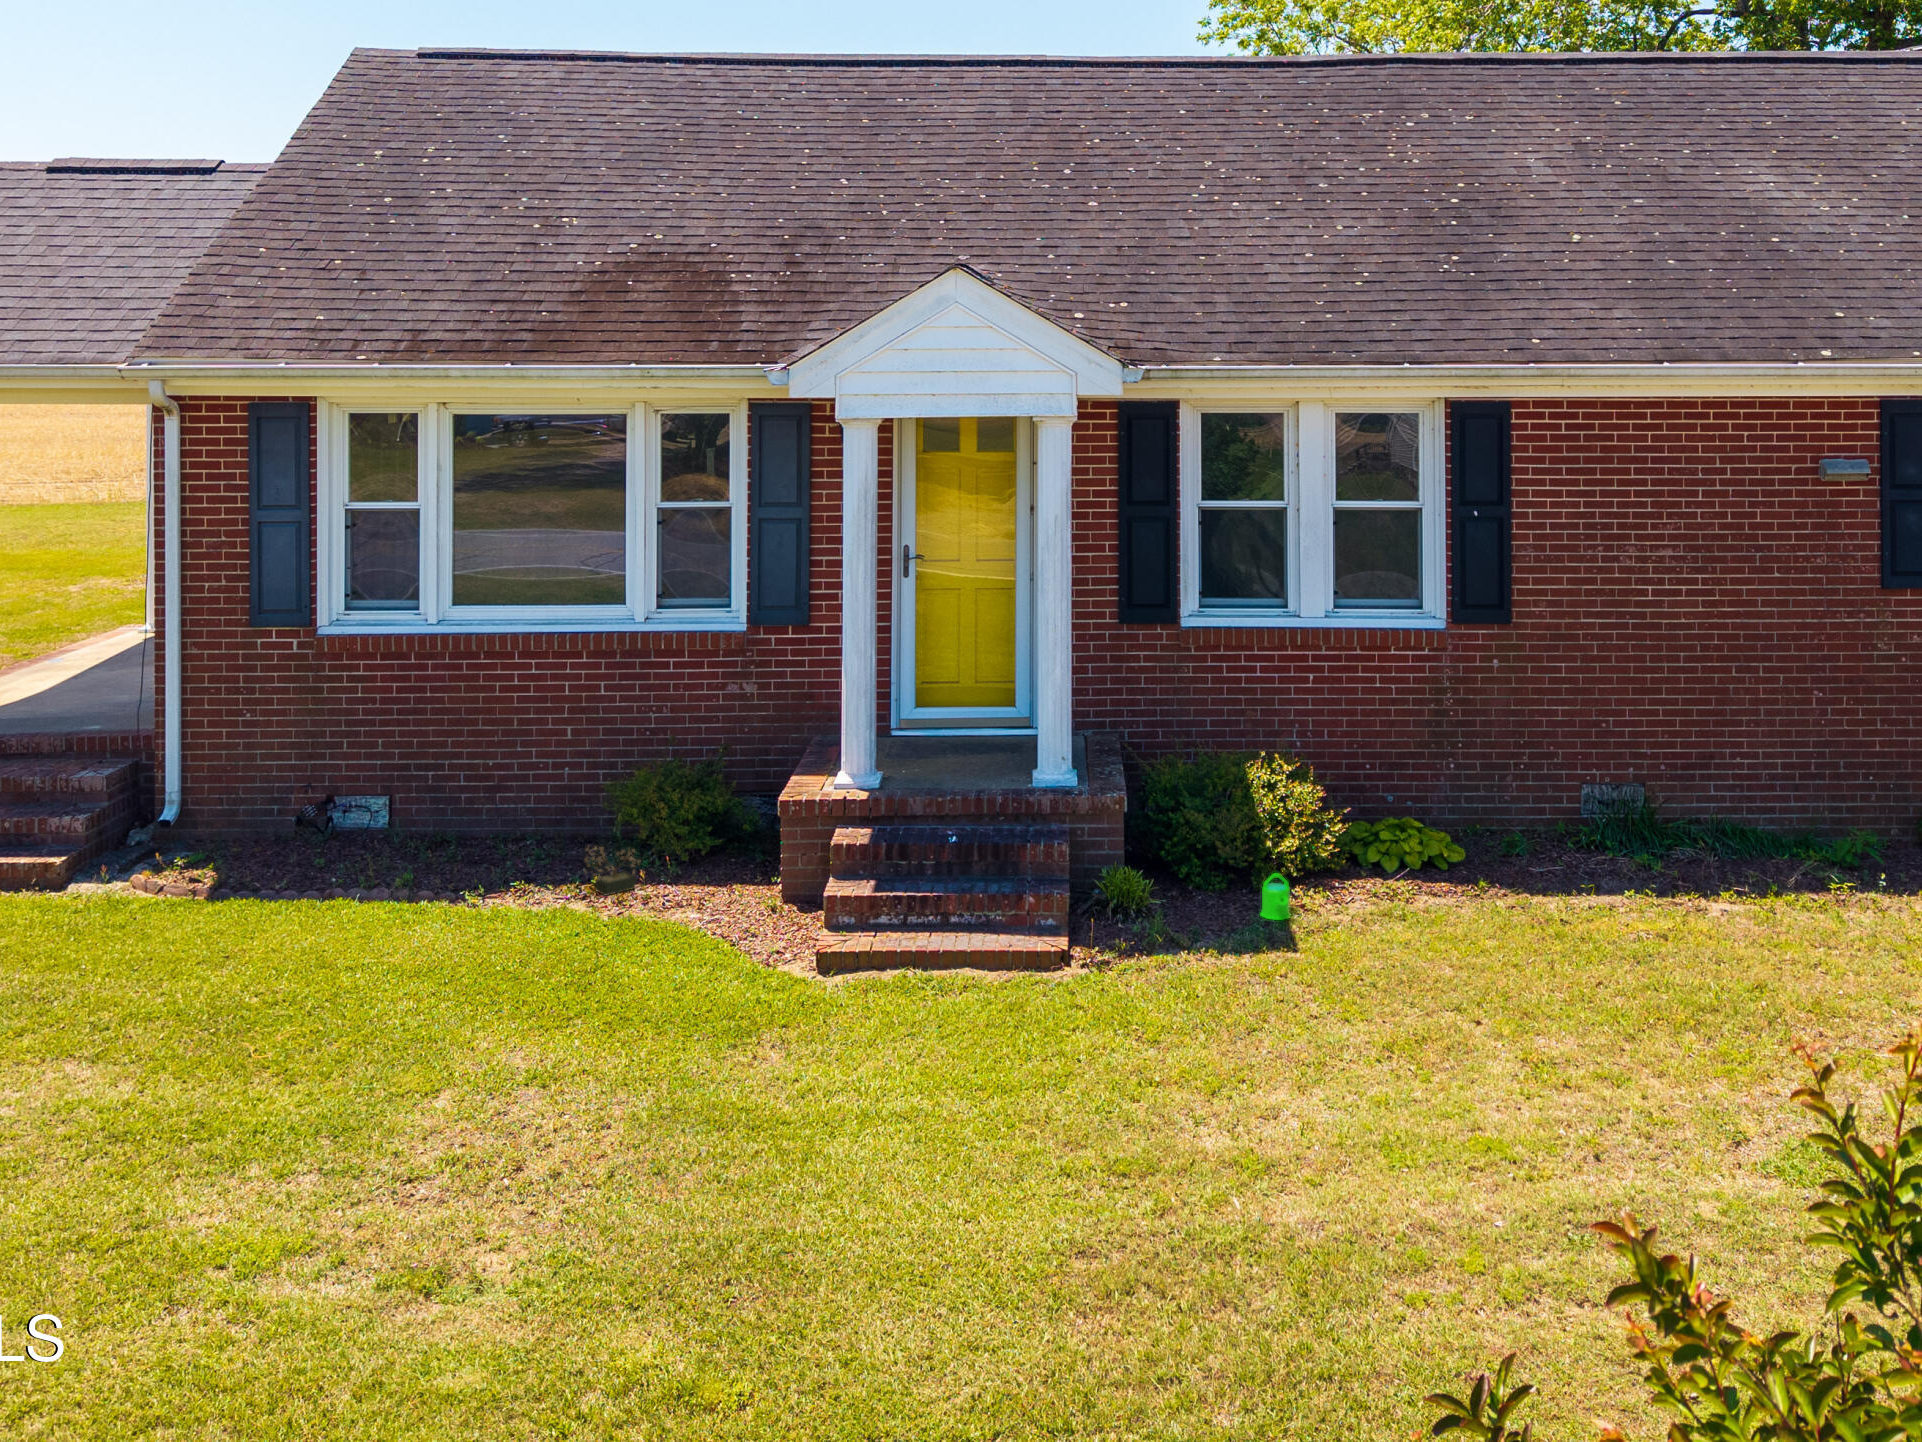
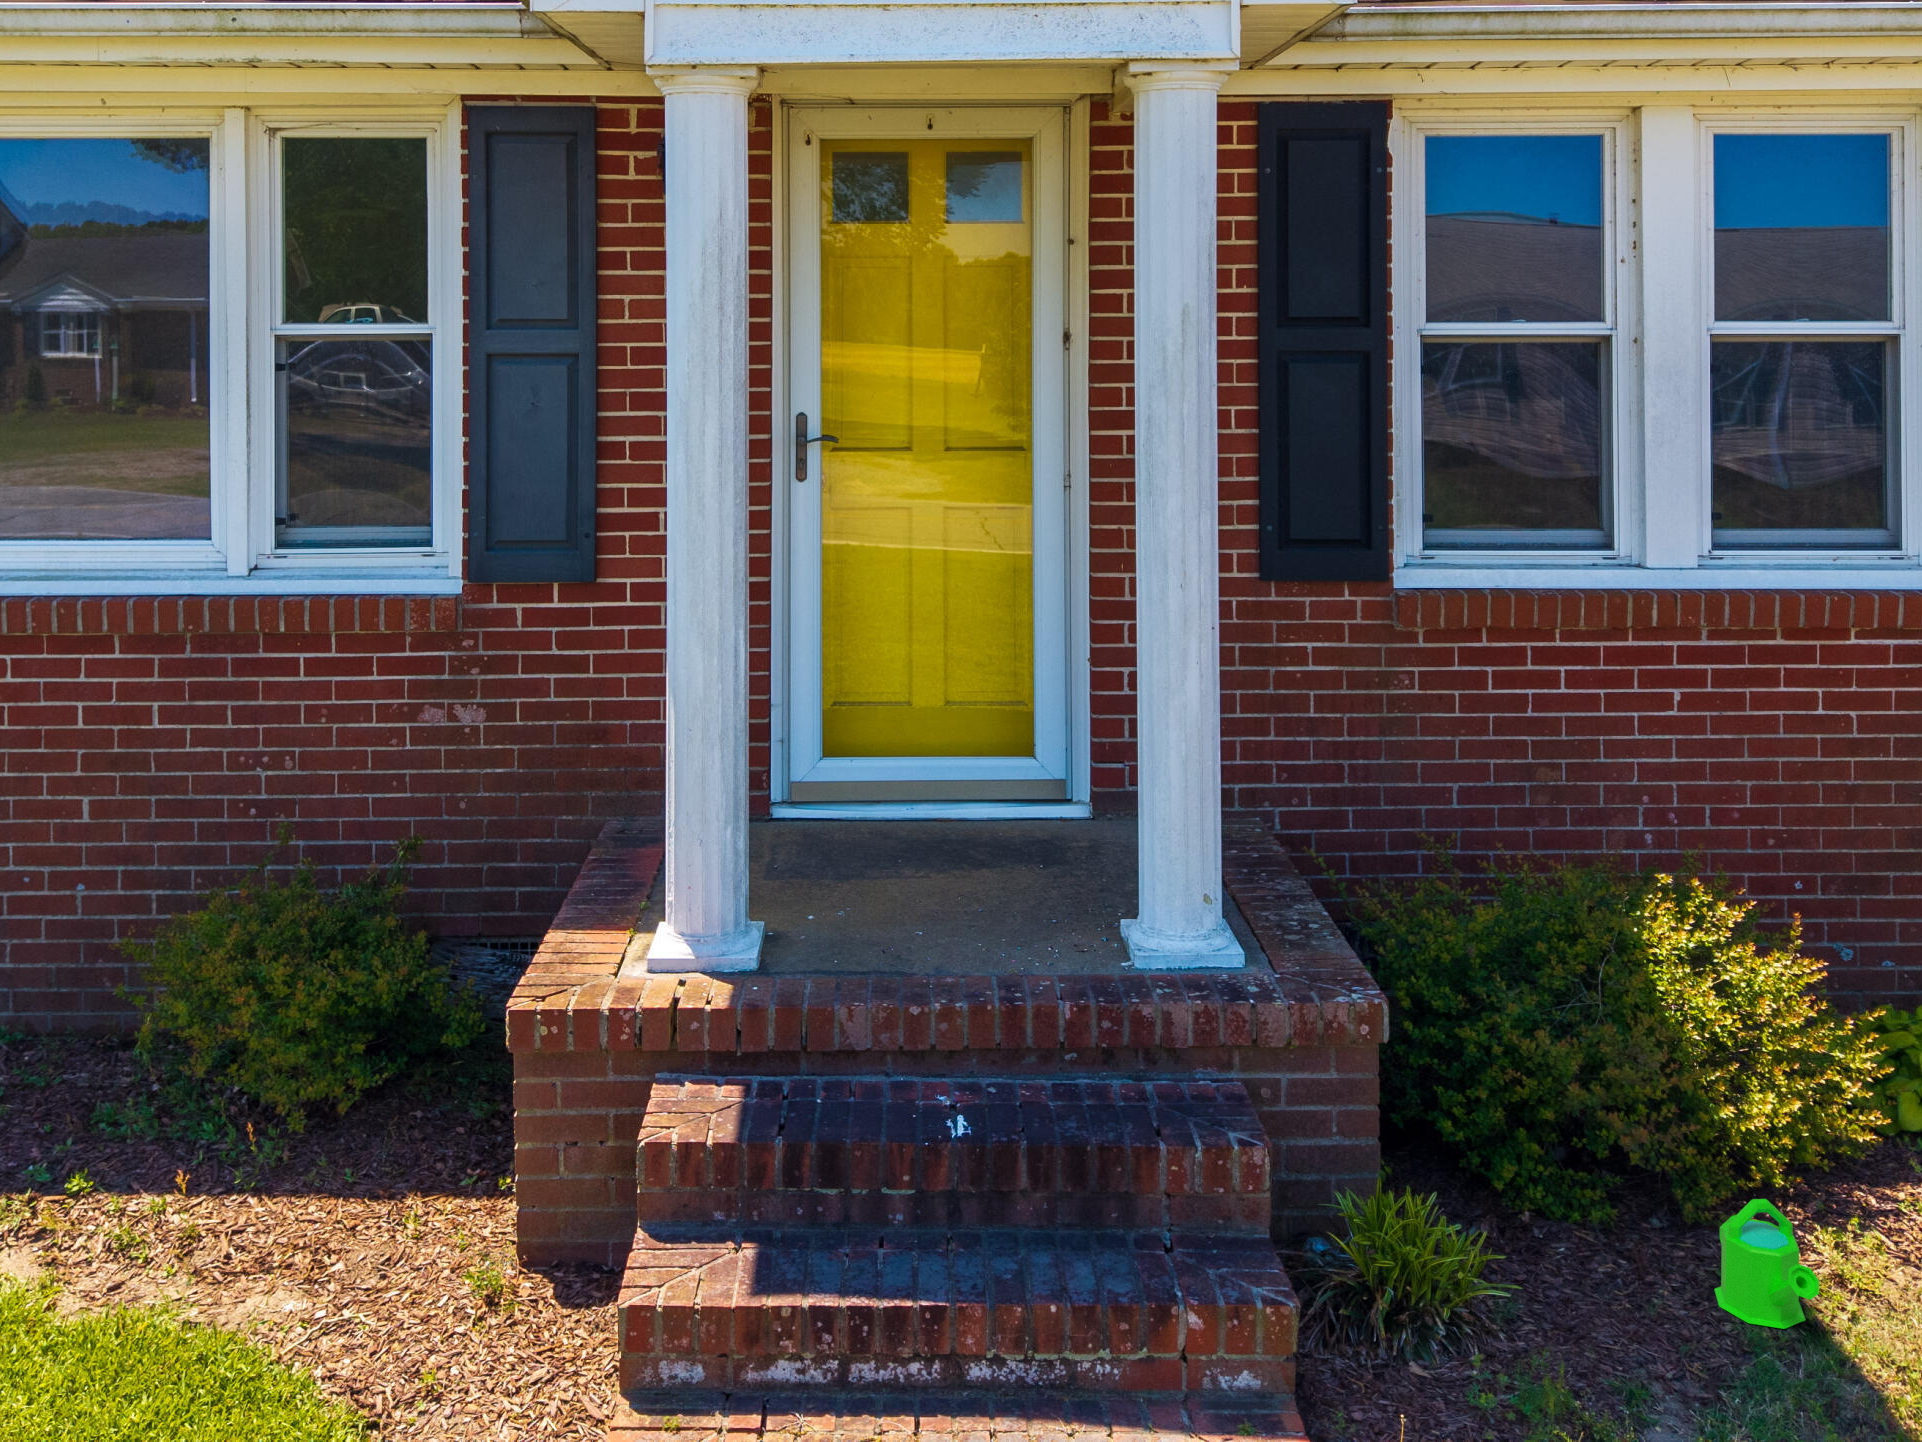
decorative plant: present [584,847,639,896] -> none [45,1095,194,1224]

